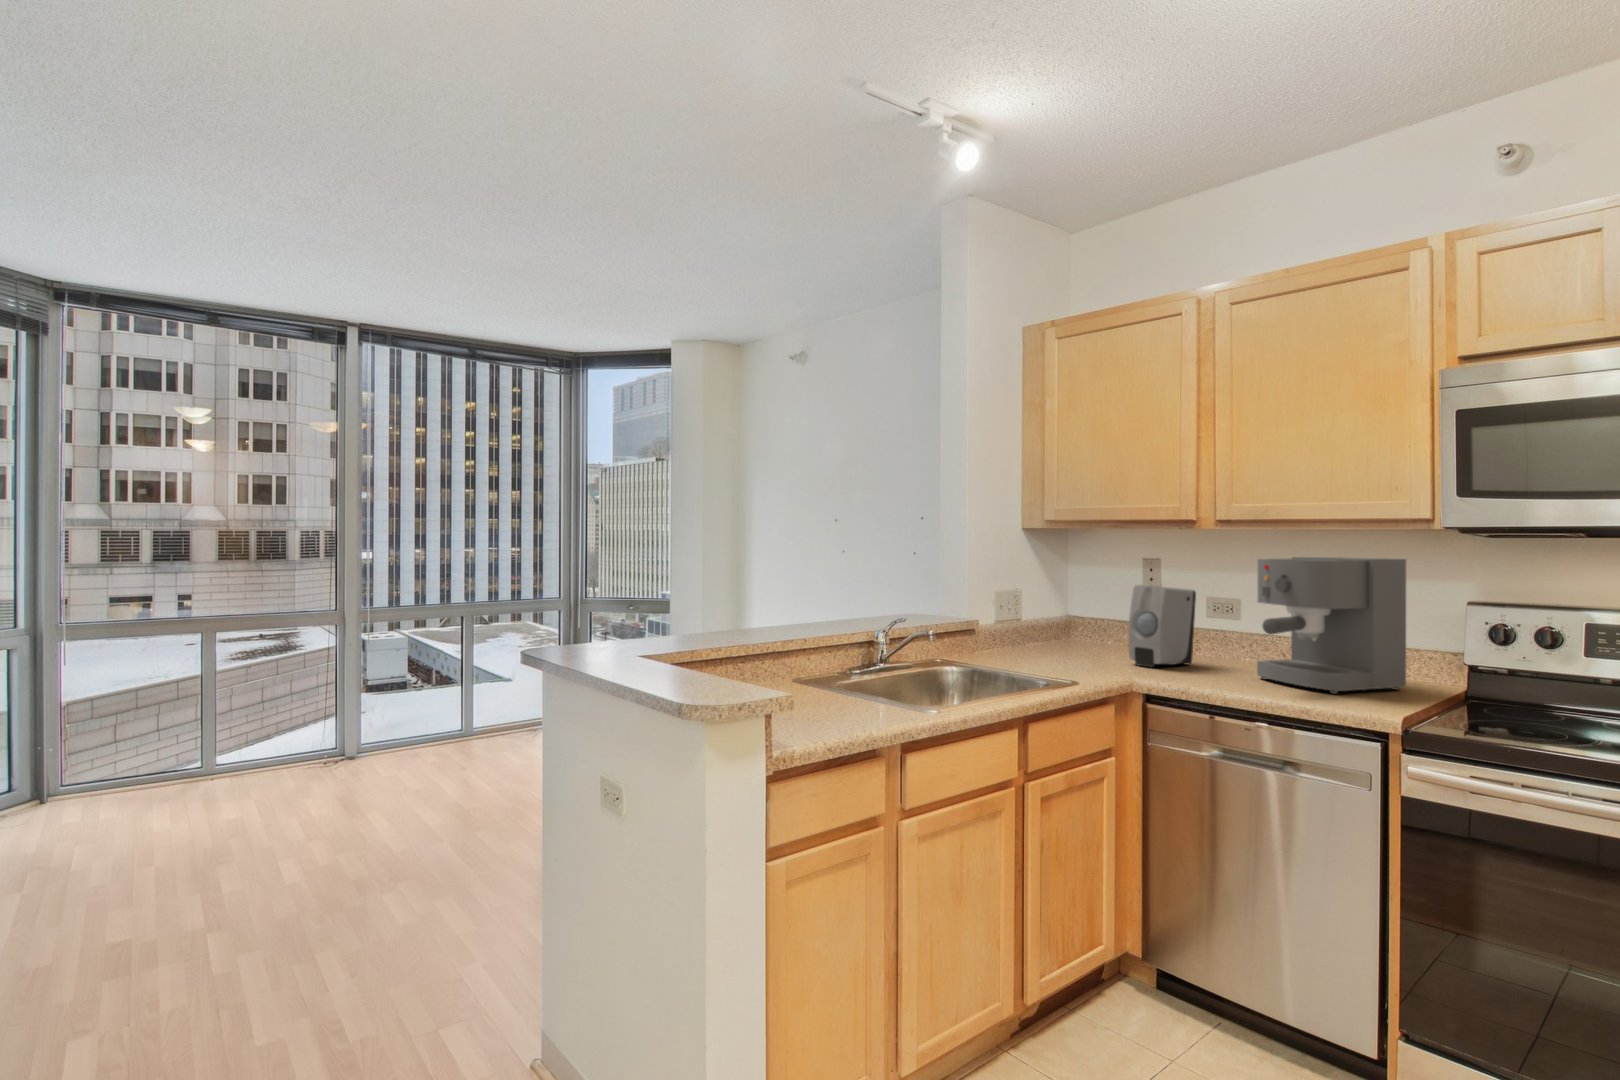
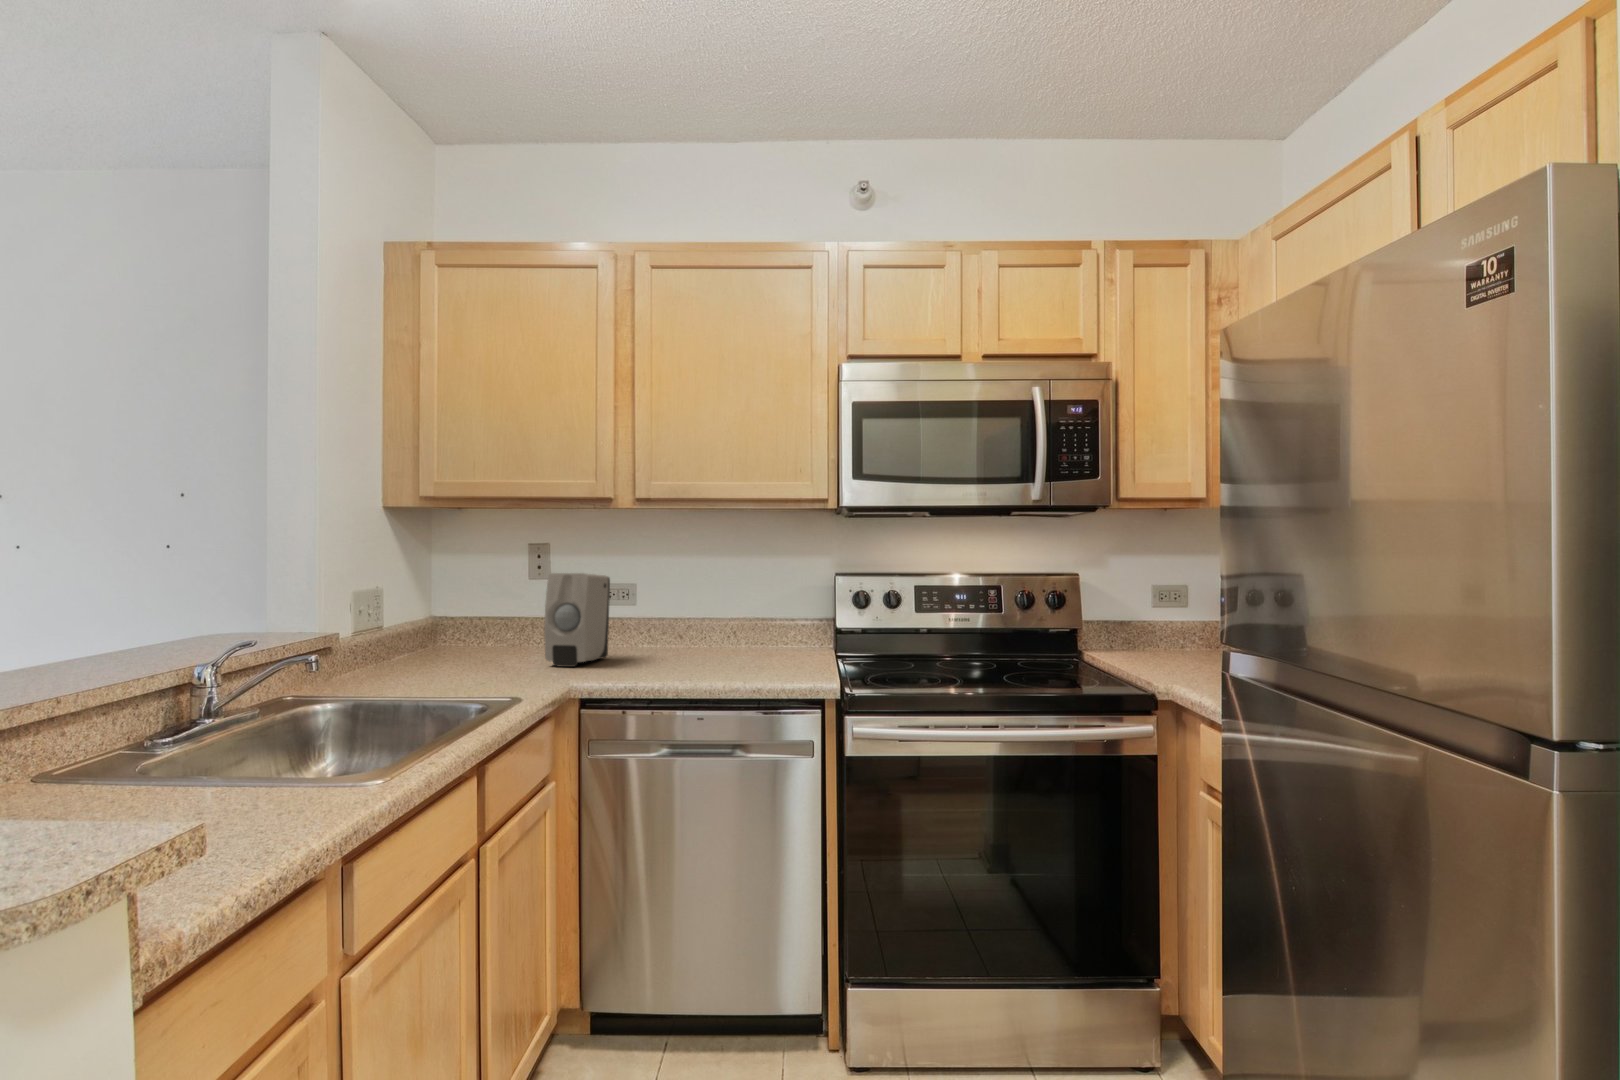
coffee maker: present [1257,557,1406,694] -> none [684,538,802,669]

